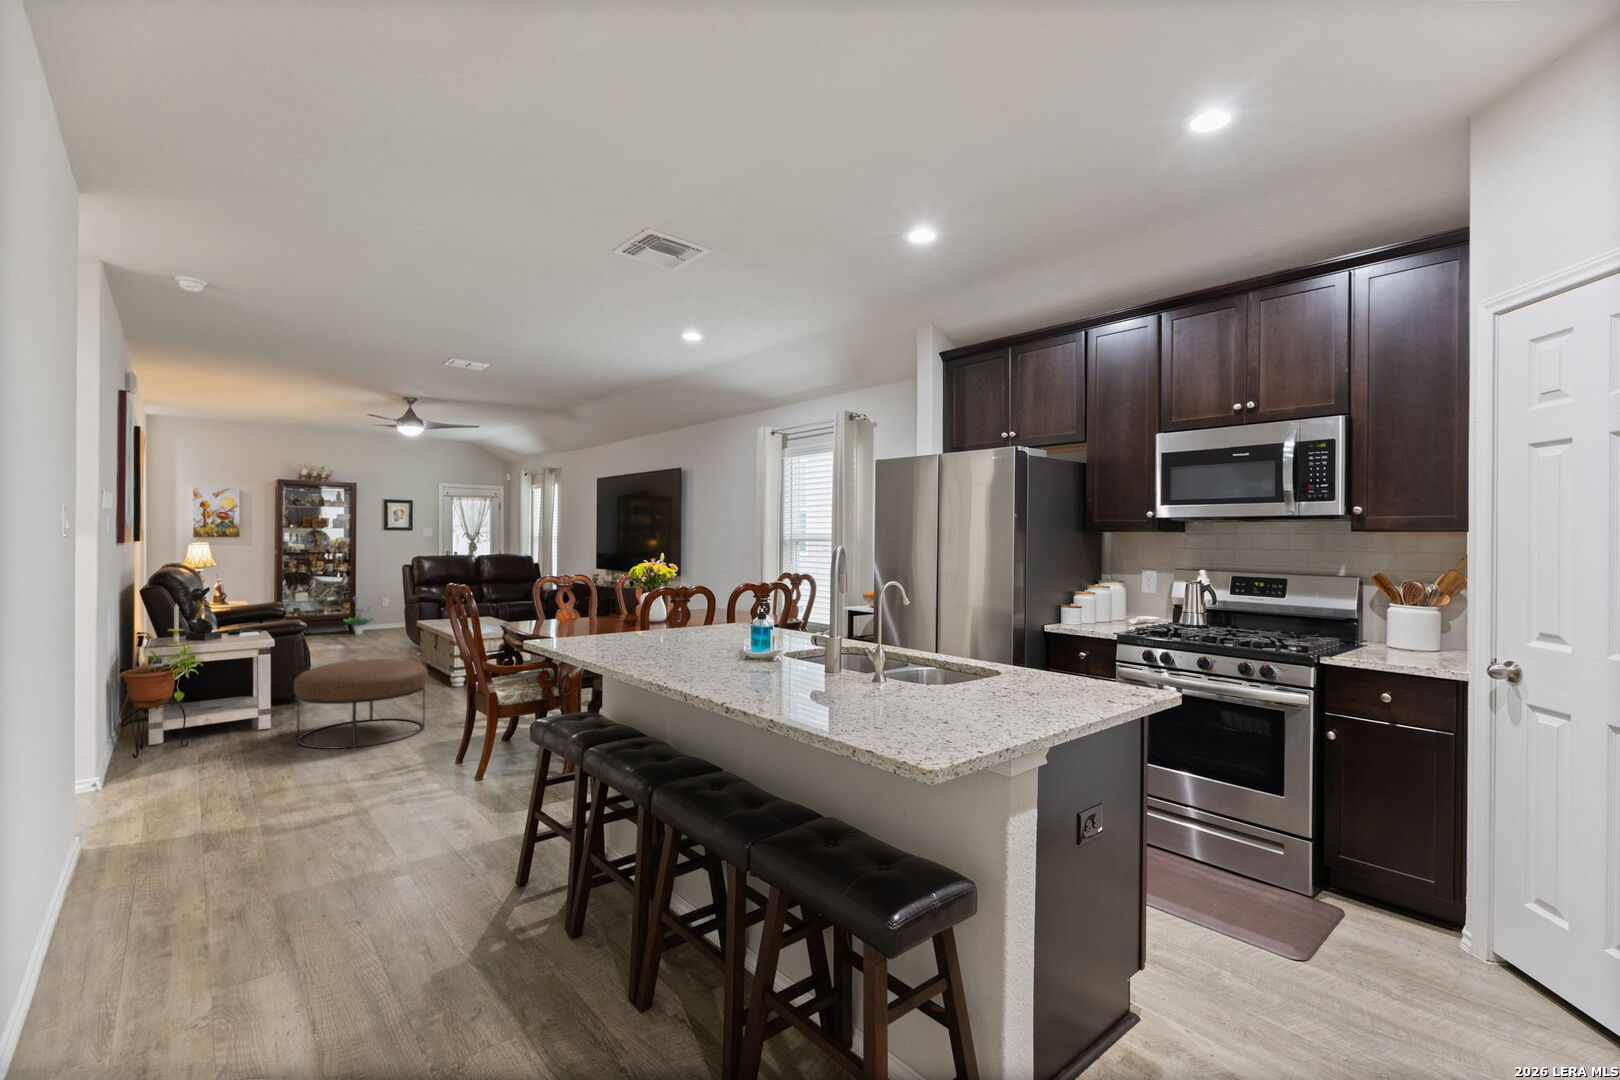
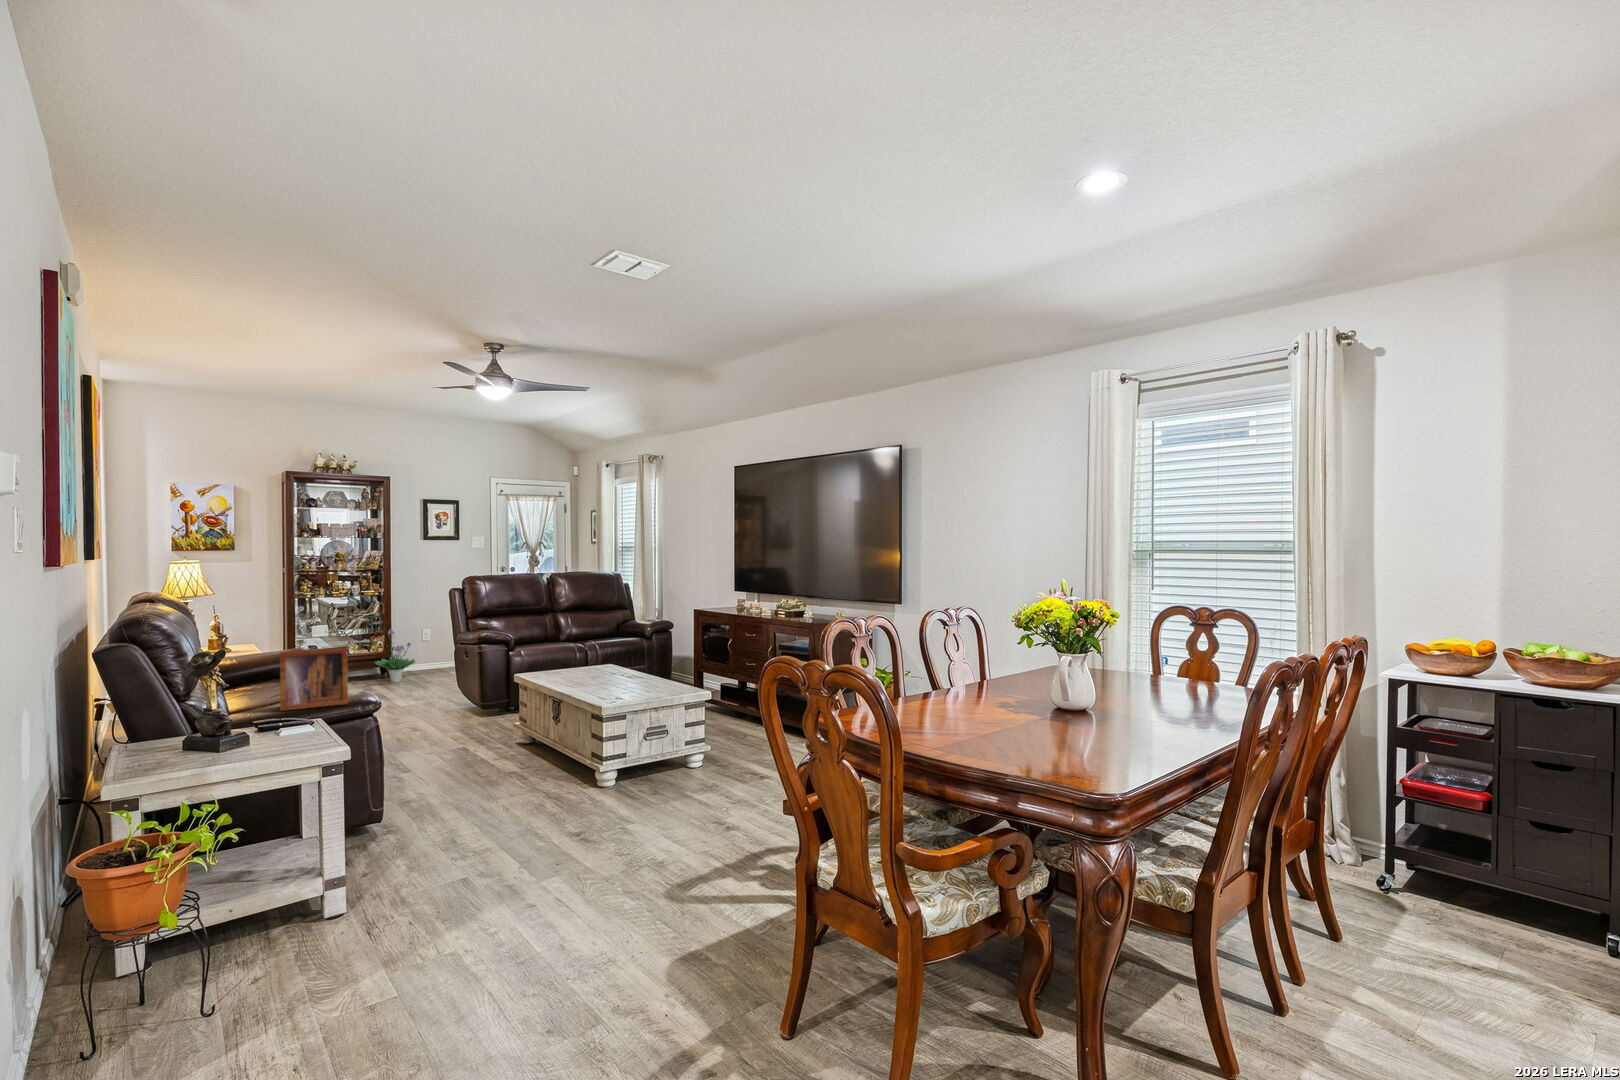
picture frame: none [246,594,287,628] -> present [280,648,348,711]
candle: present [168,605,184,646] -> none [145,685,185,773]
ottoman: present [294,659,428,749] -> none [398,771,631,980]

